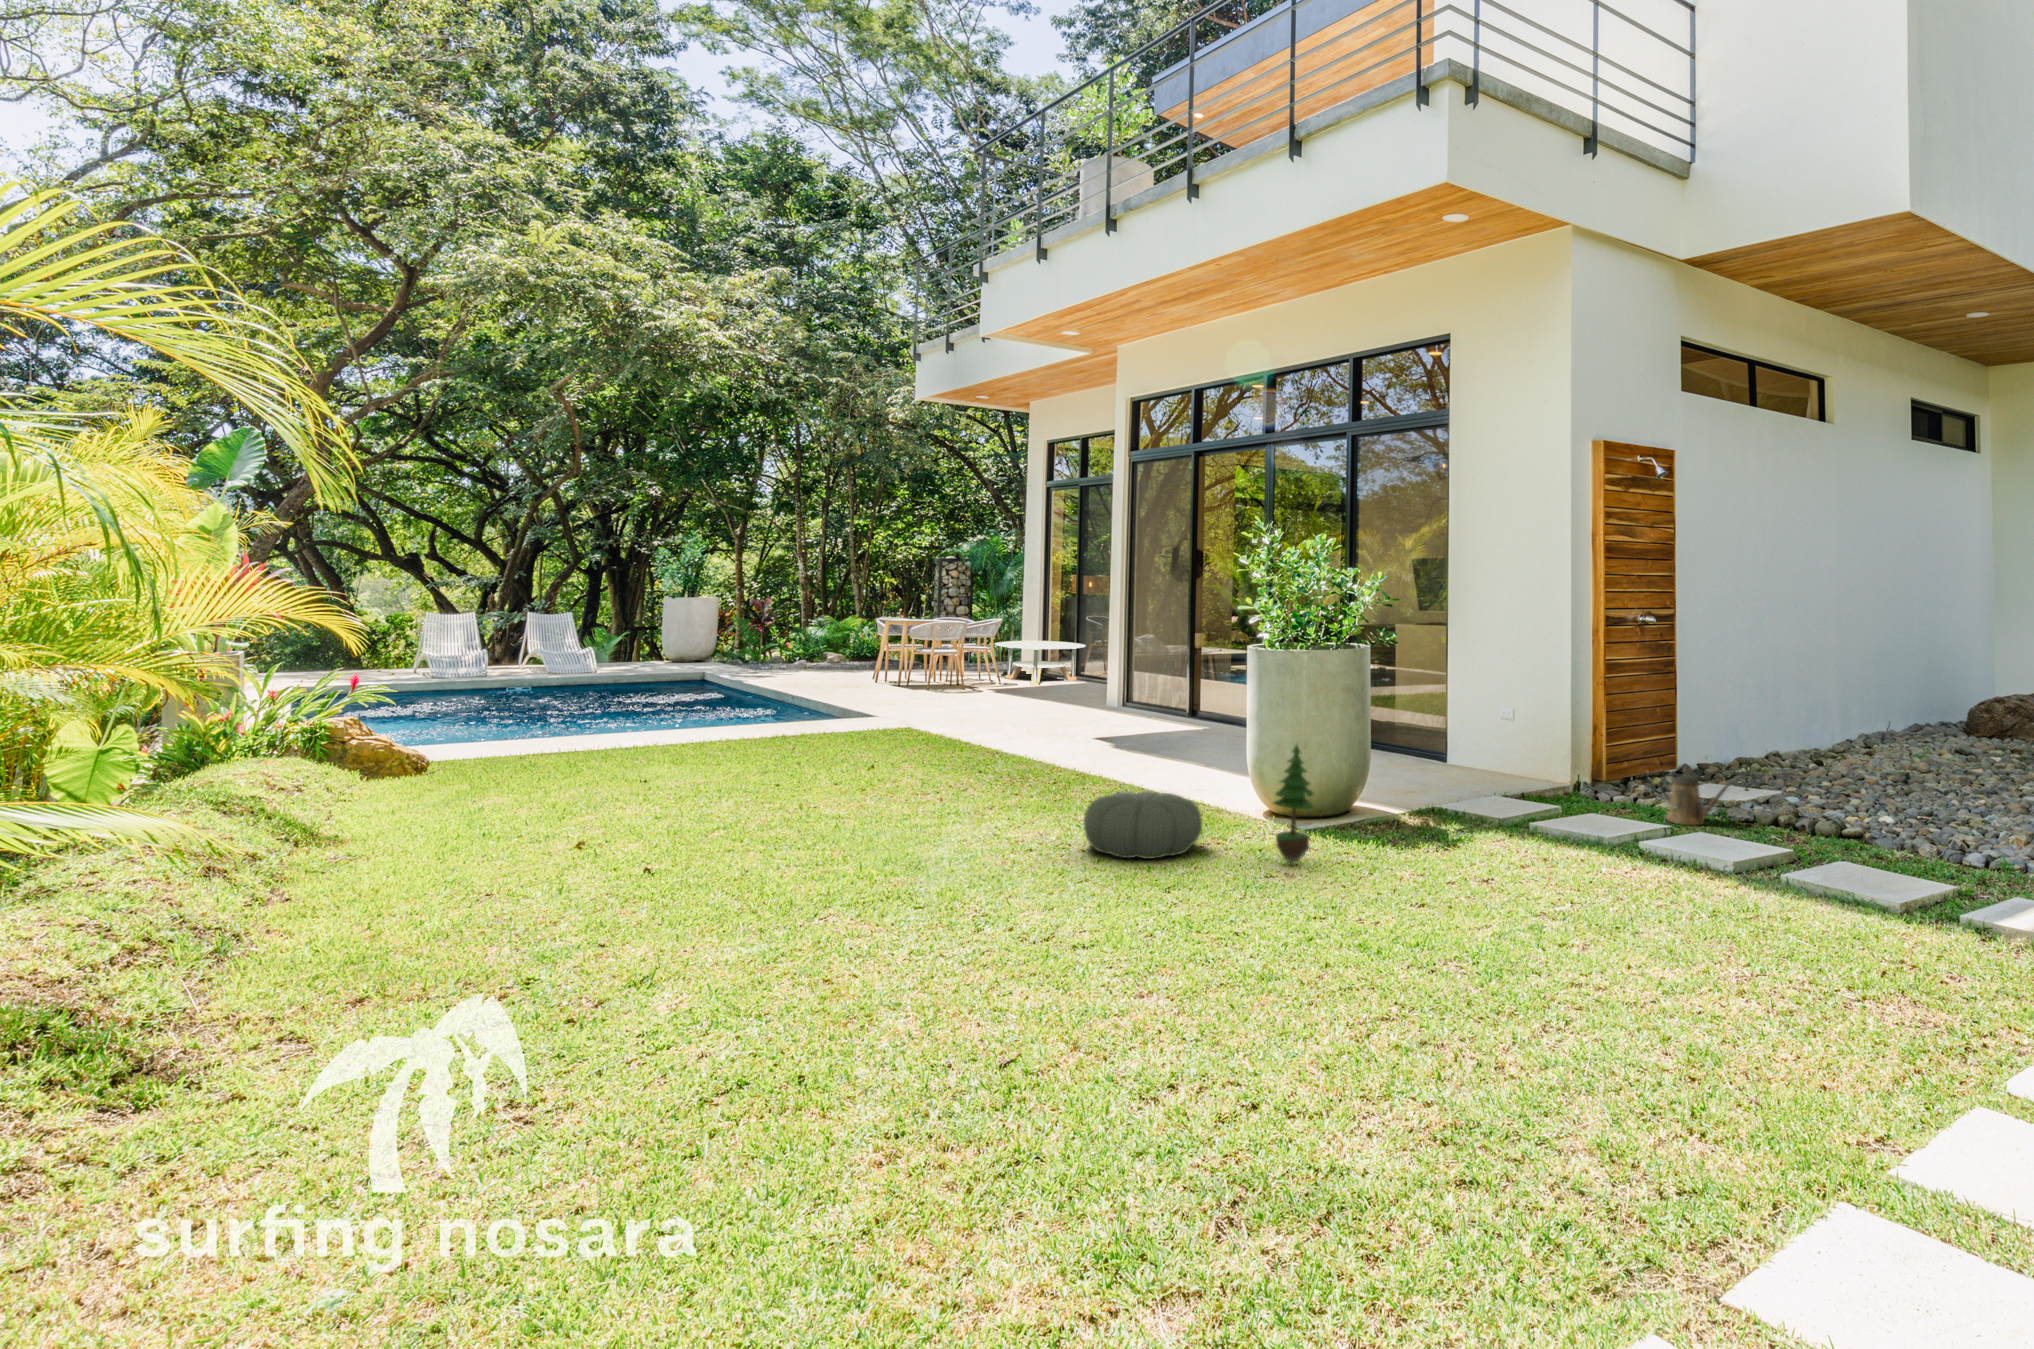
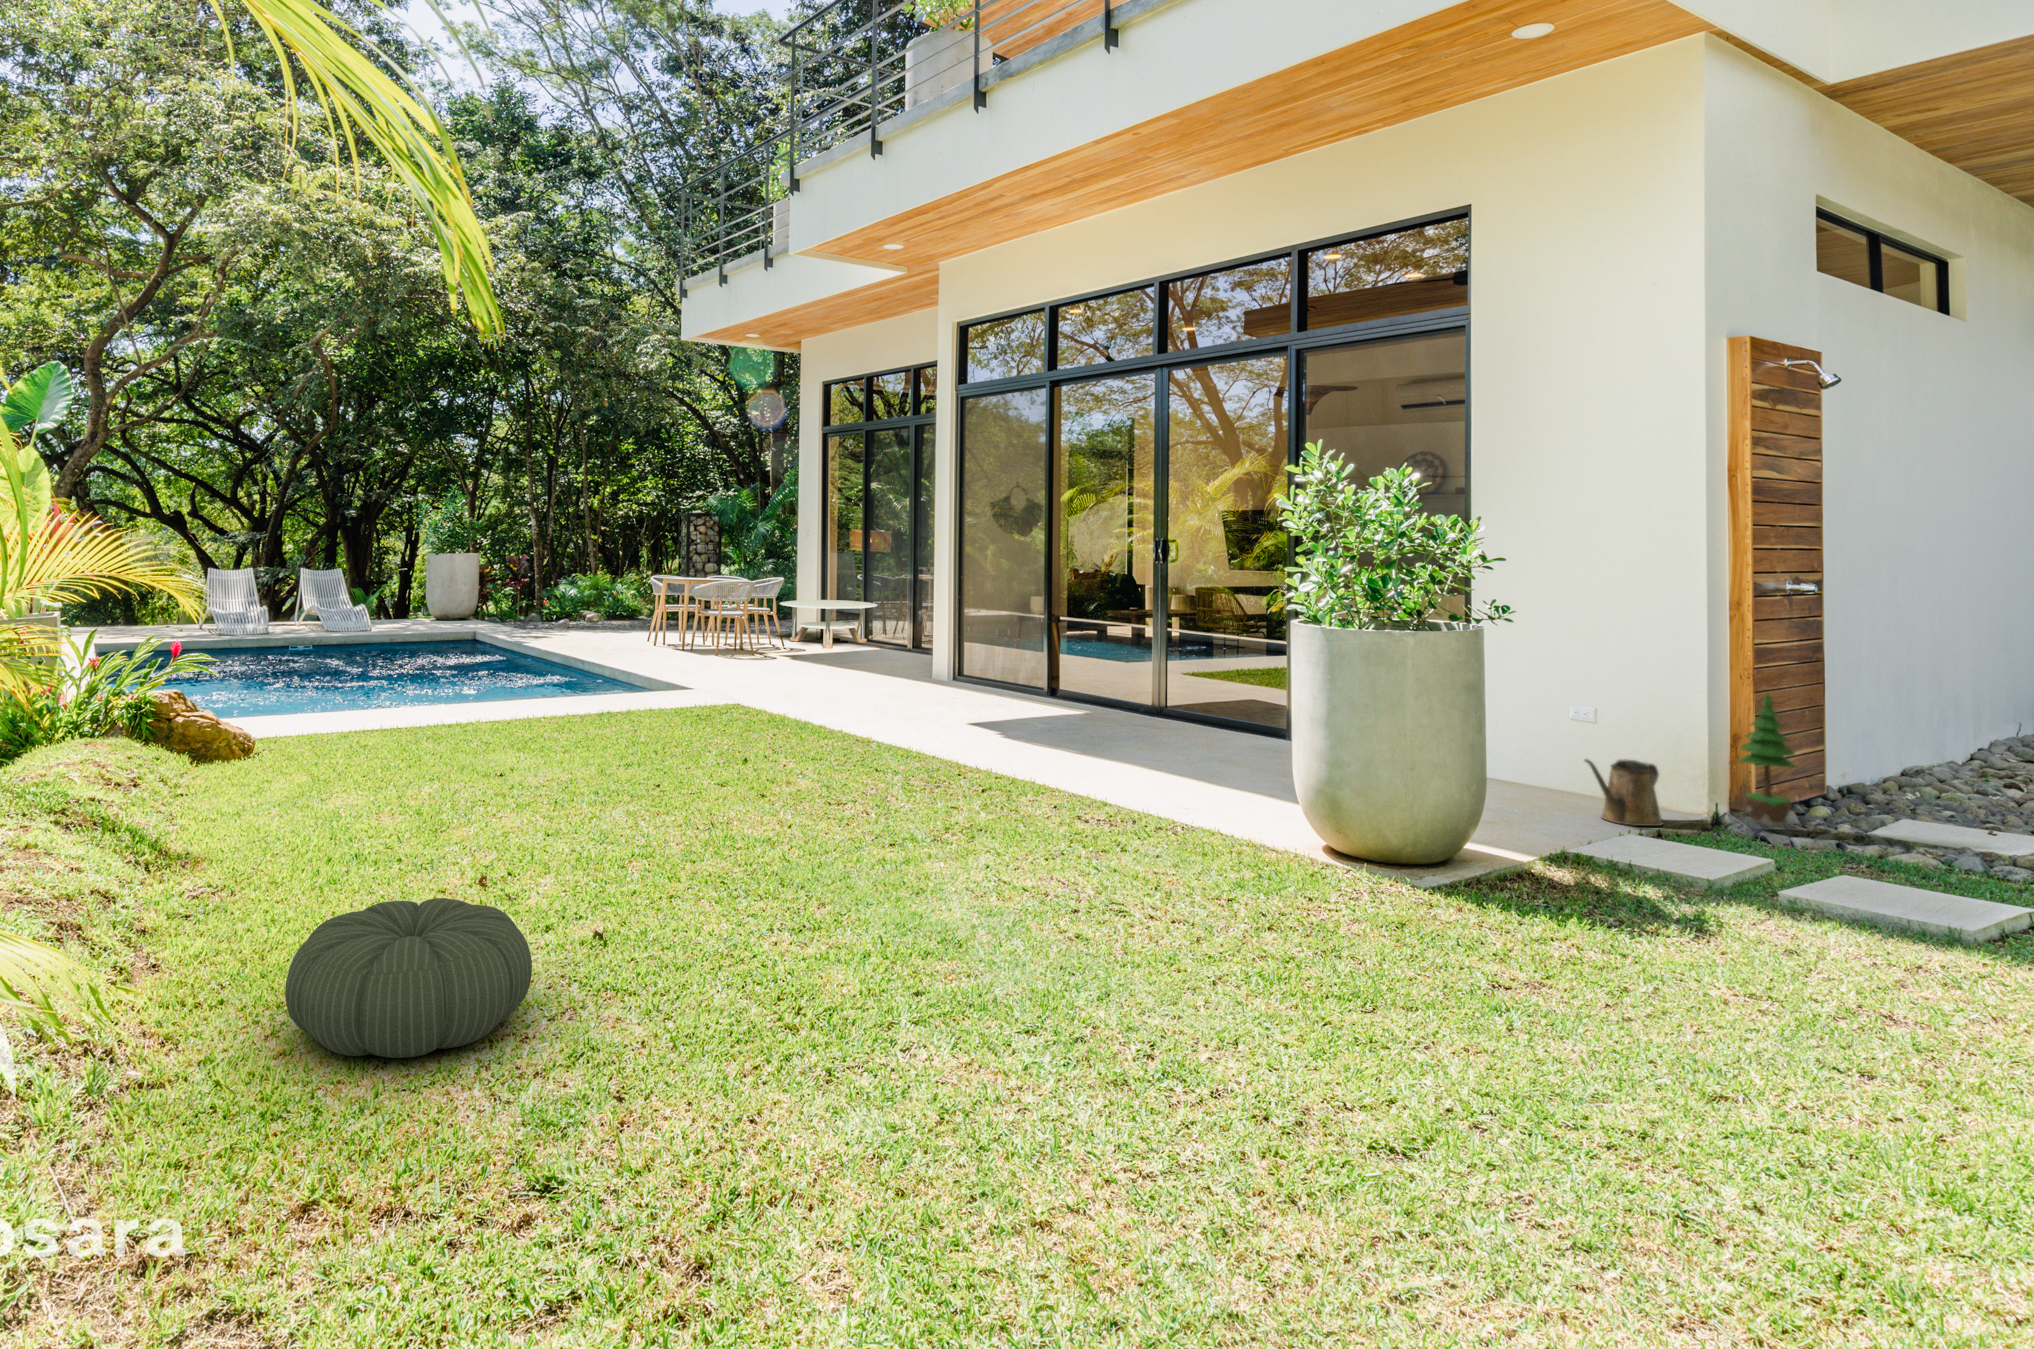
potted tree: present [1274,745,1314,864] -> present [1738,694,1798,830]
watering can: present [1659,776,1734,825] -> present [1585,759,1663,826]
pouf: present [1084,791,1202,859] -> present [285,898,532,1058]

